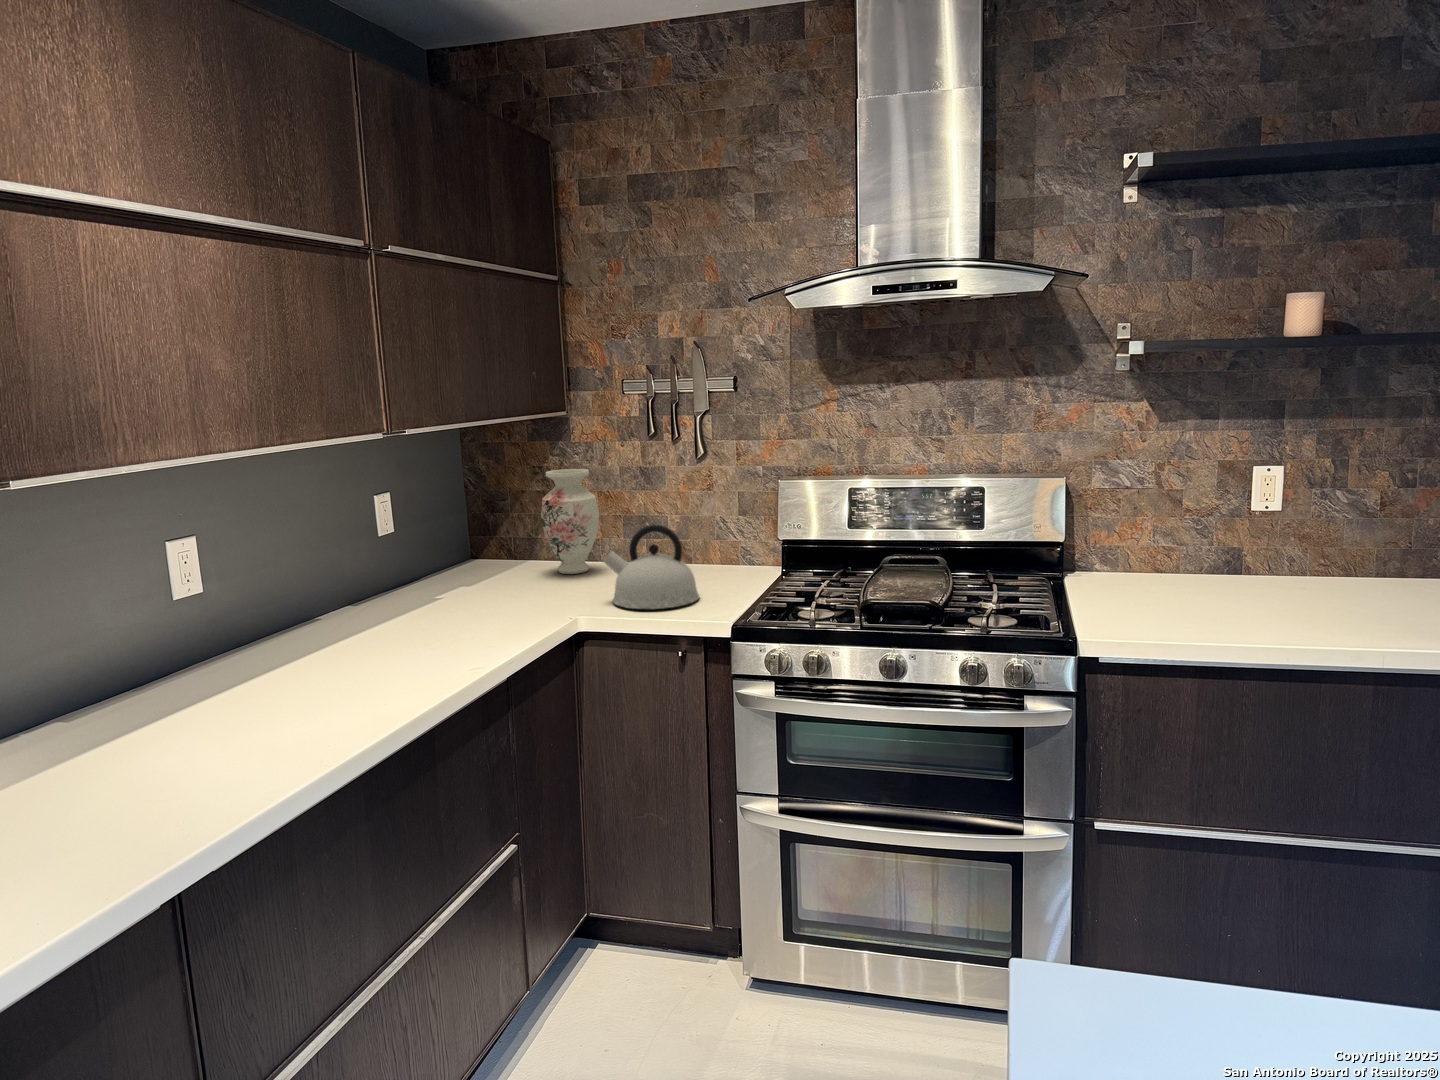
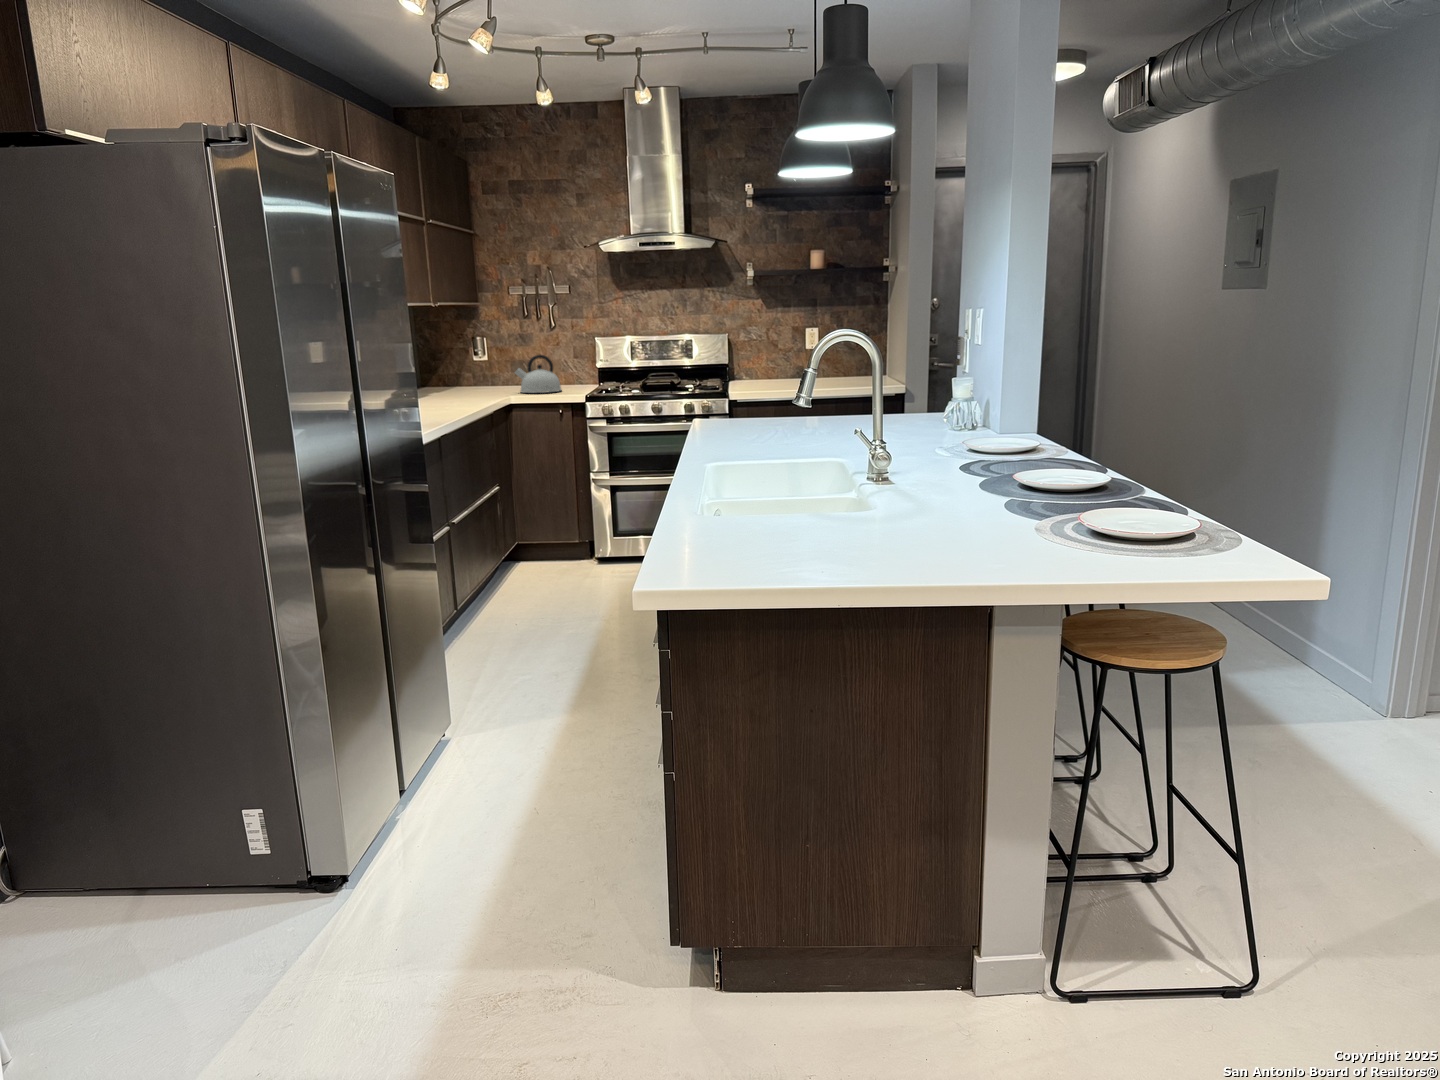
vase: present [541,469,599,574] -> none [469,334,500,388]

